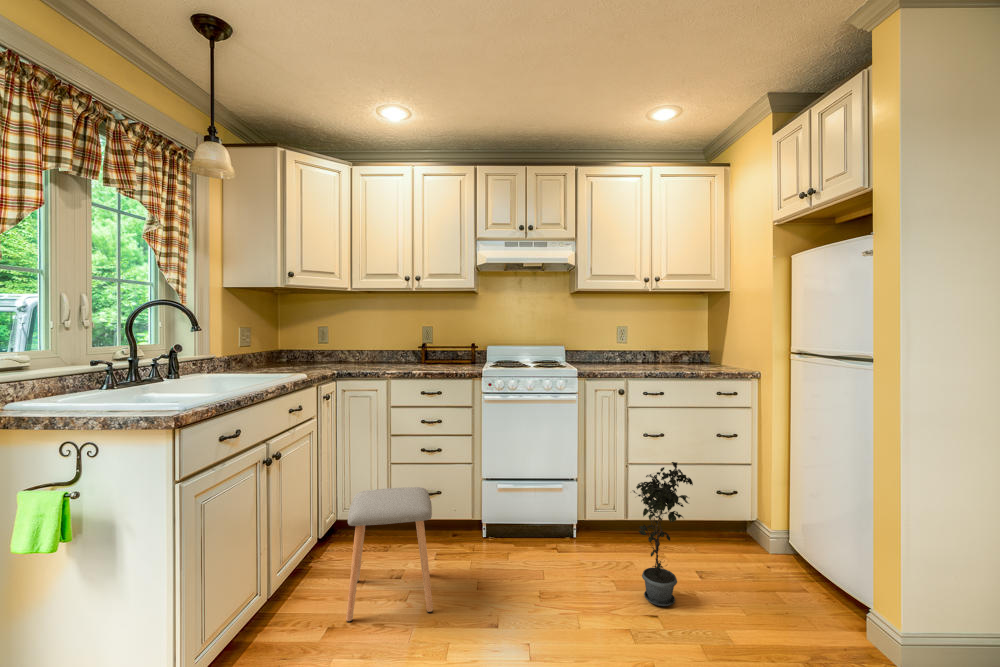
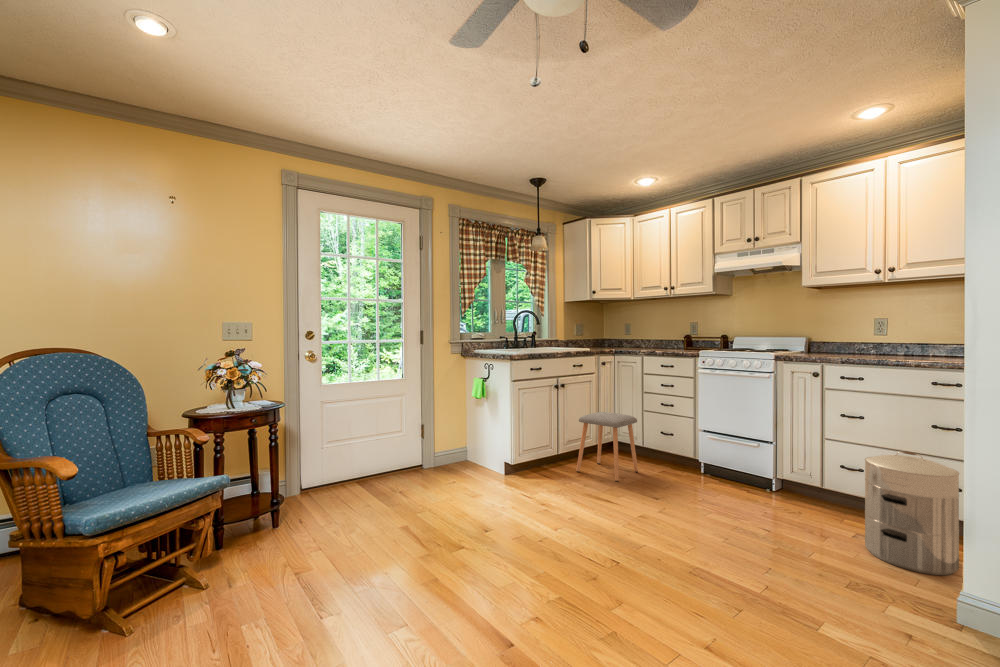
potted plant: present [633,462,693,606] -> none [741,418,806,530]
waste bin: none [726,475,806,601] -> present [865,452,959,575]

